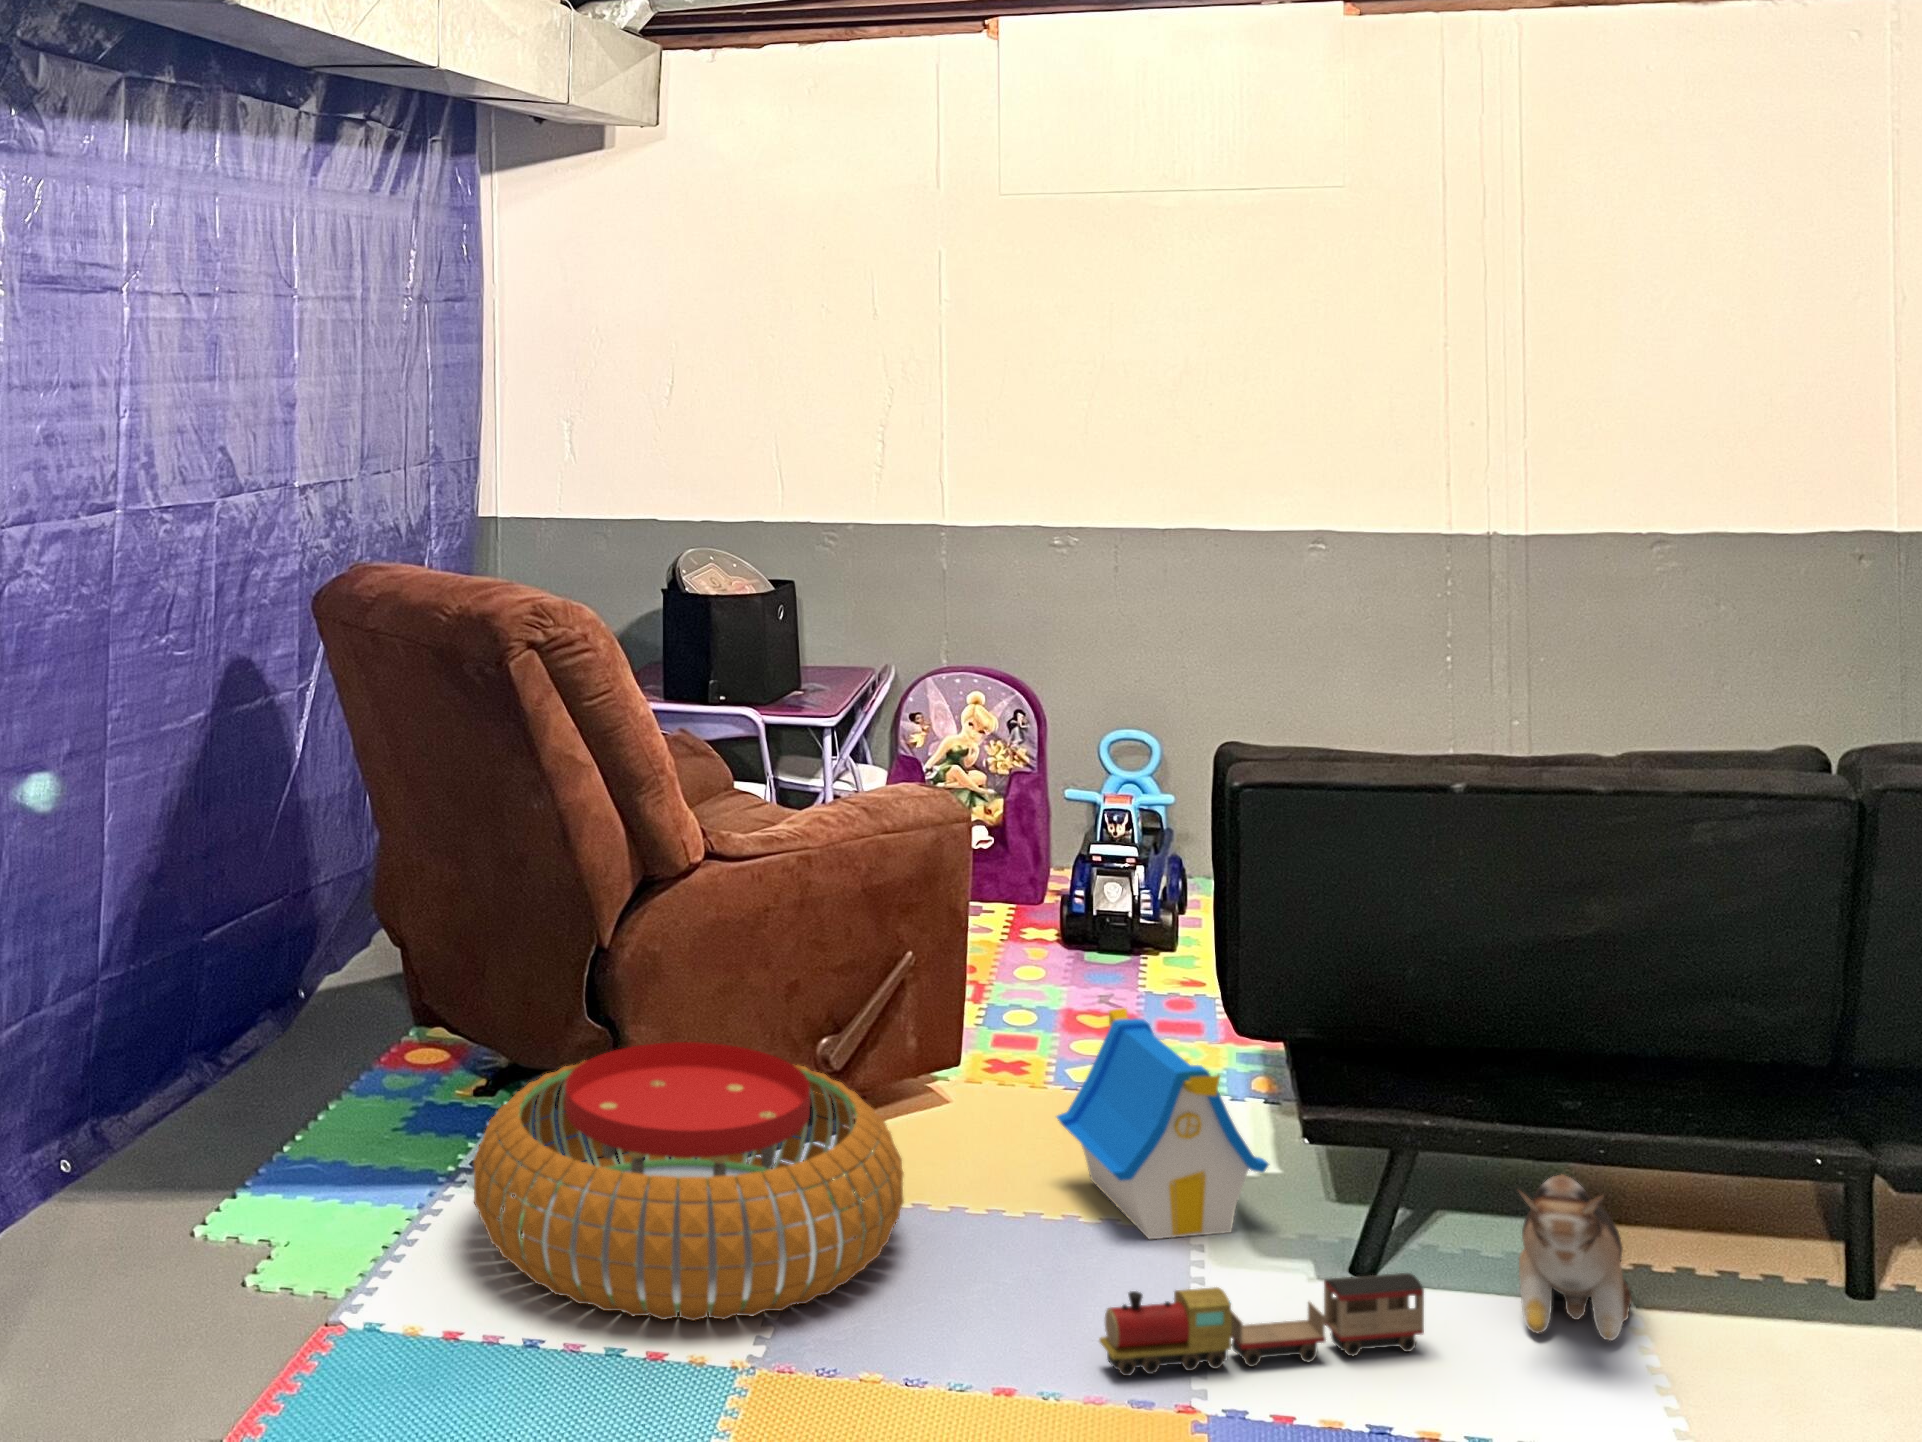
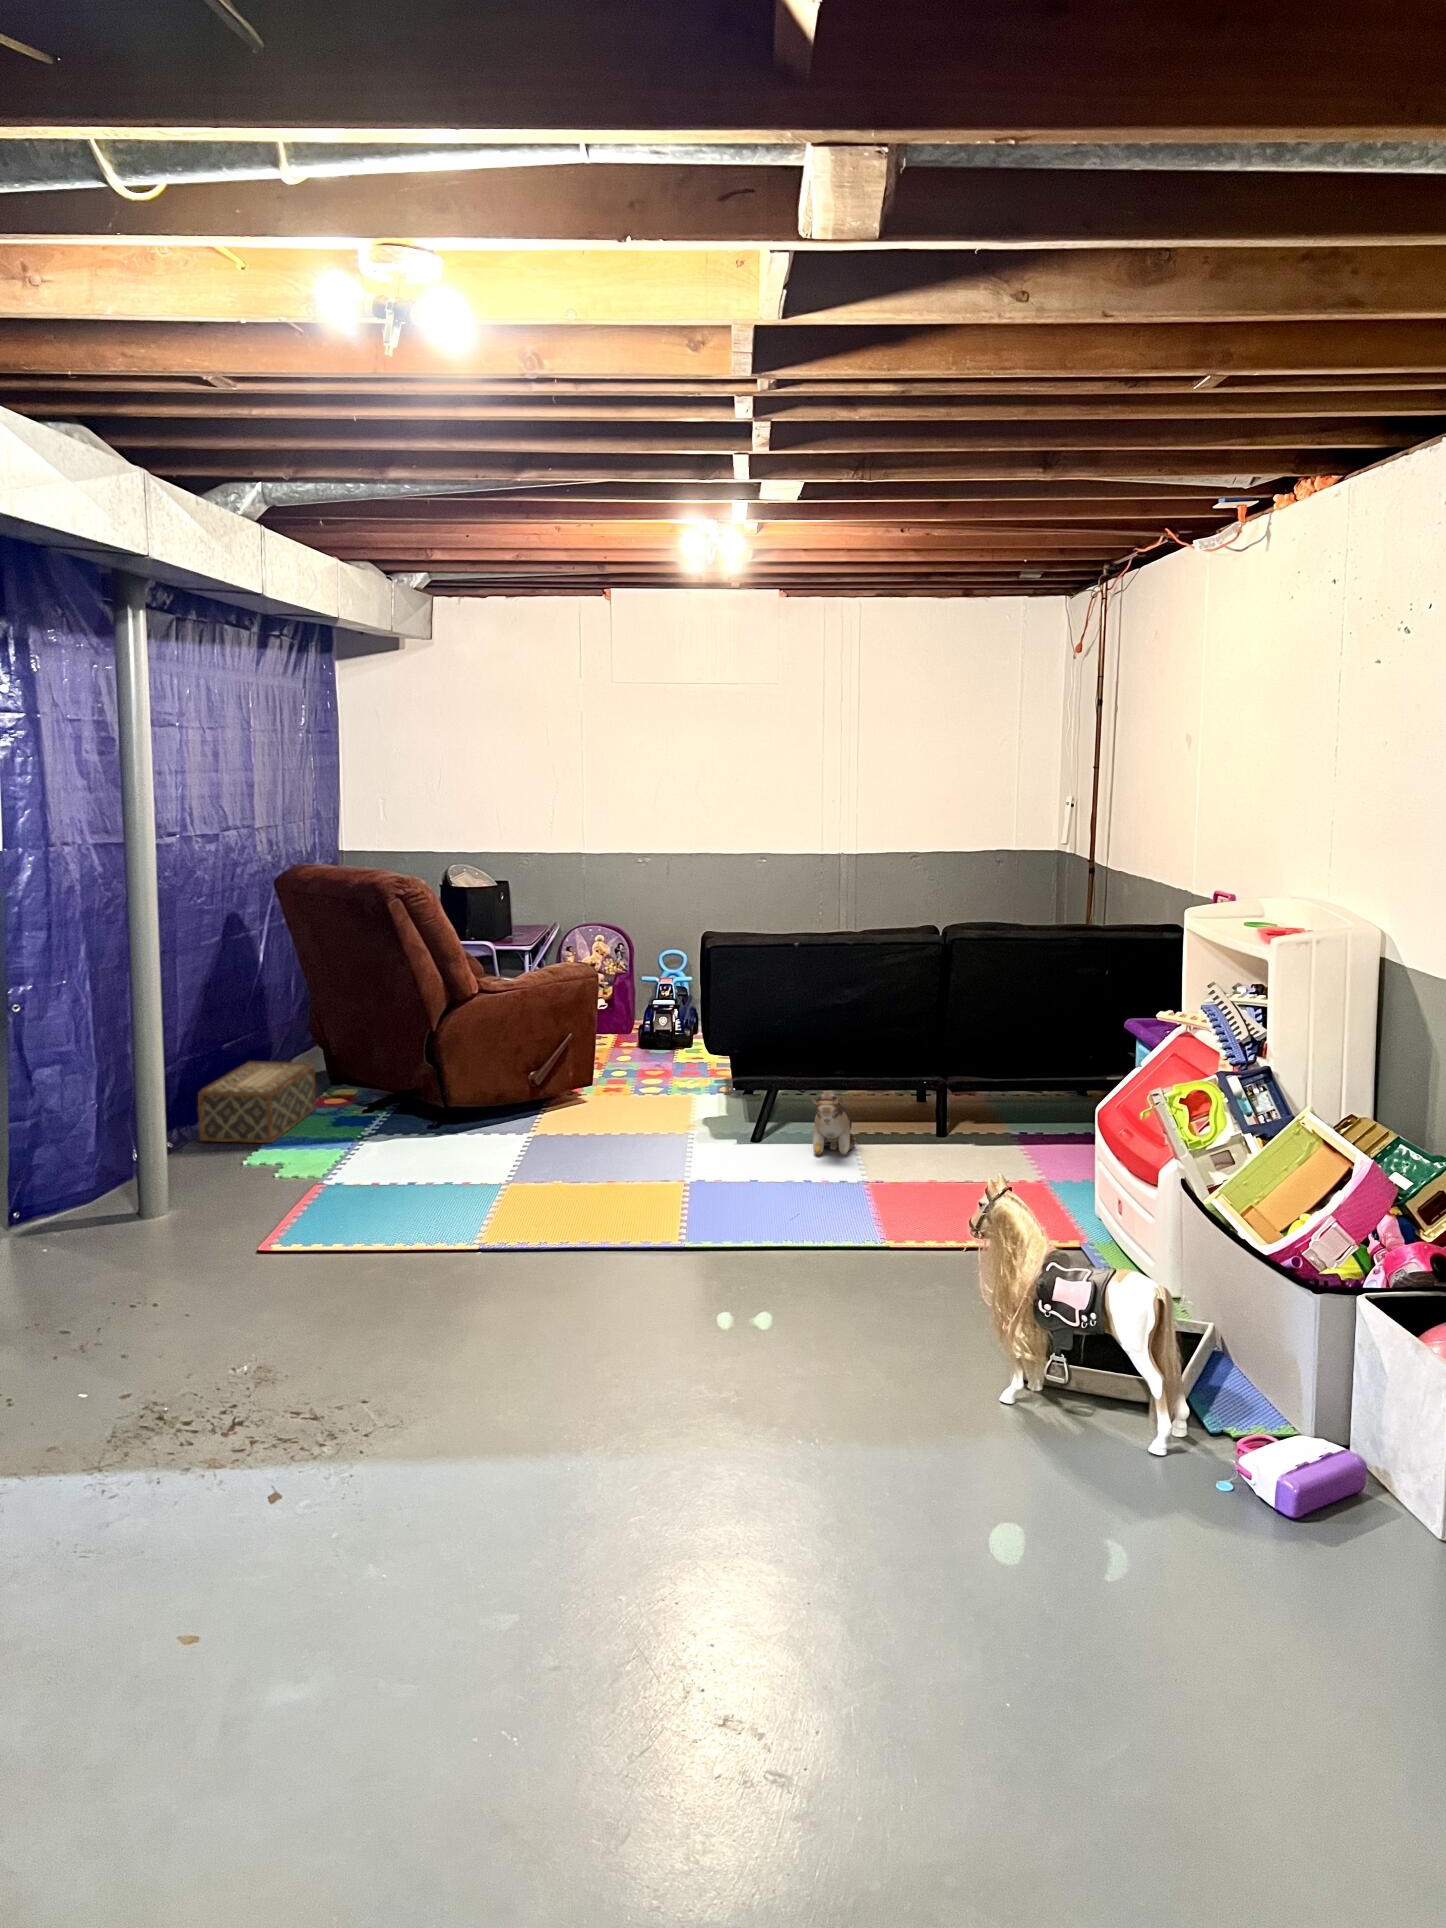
woven basket: none [128,967,380,1171] -> present [198,1061,315,1143]
toy house: present [1057,1008,1269,1239] -> none [633,1052,721,1139]
pouf: present [474,1042,904,1321] -> none [377,1073,569,1175]
toy train: present [1099,1273,1424,1376] -> none [649,1134,775,1177]

